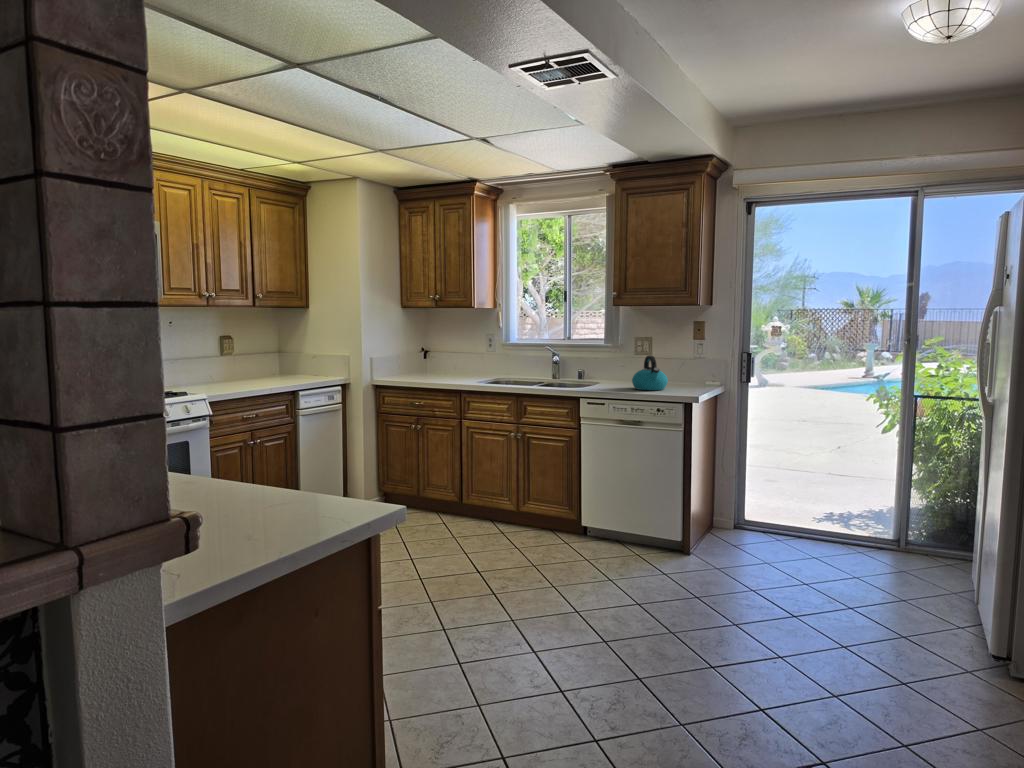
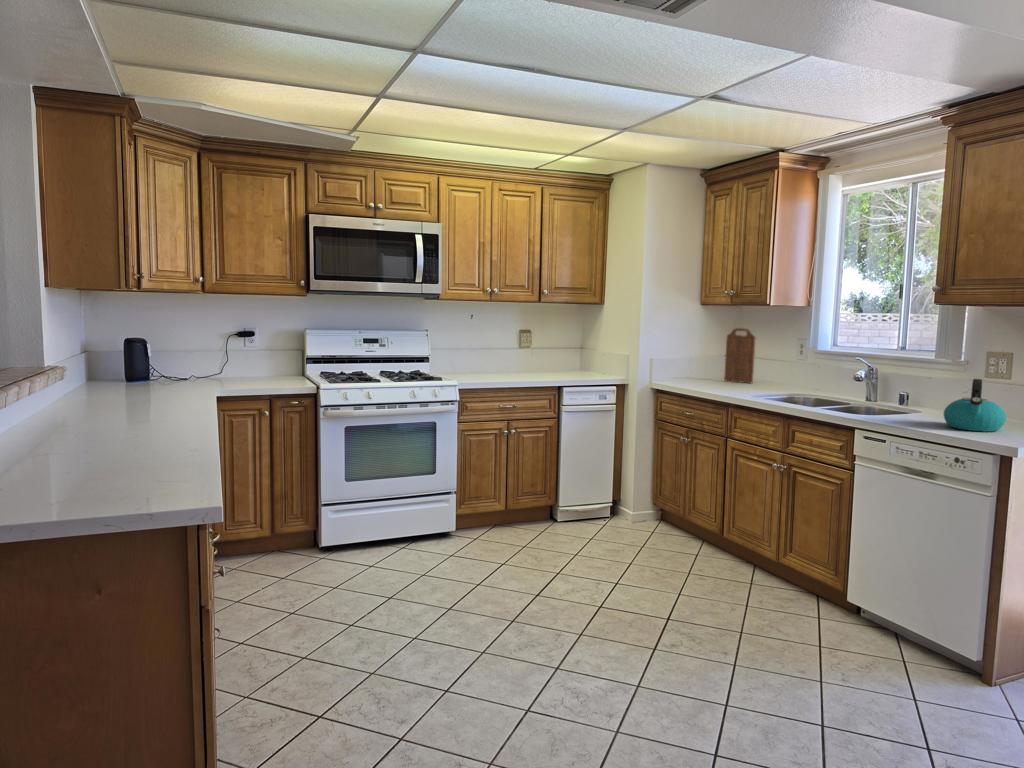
cutting board: none [423,327,450,374] -> present [724,328,756,383]

